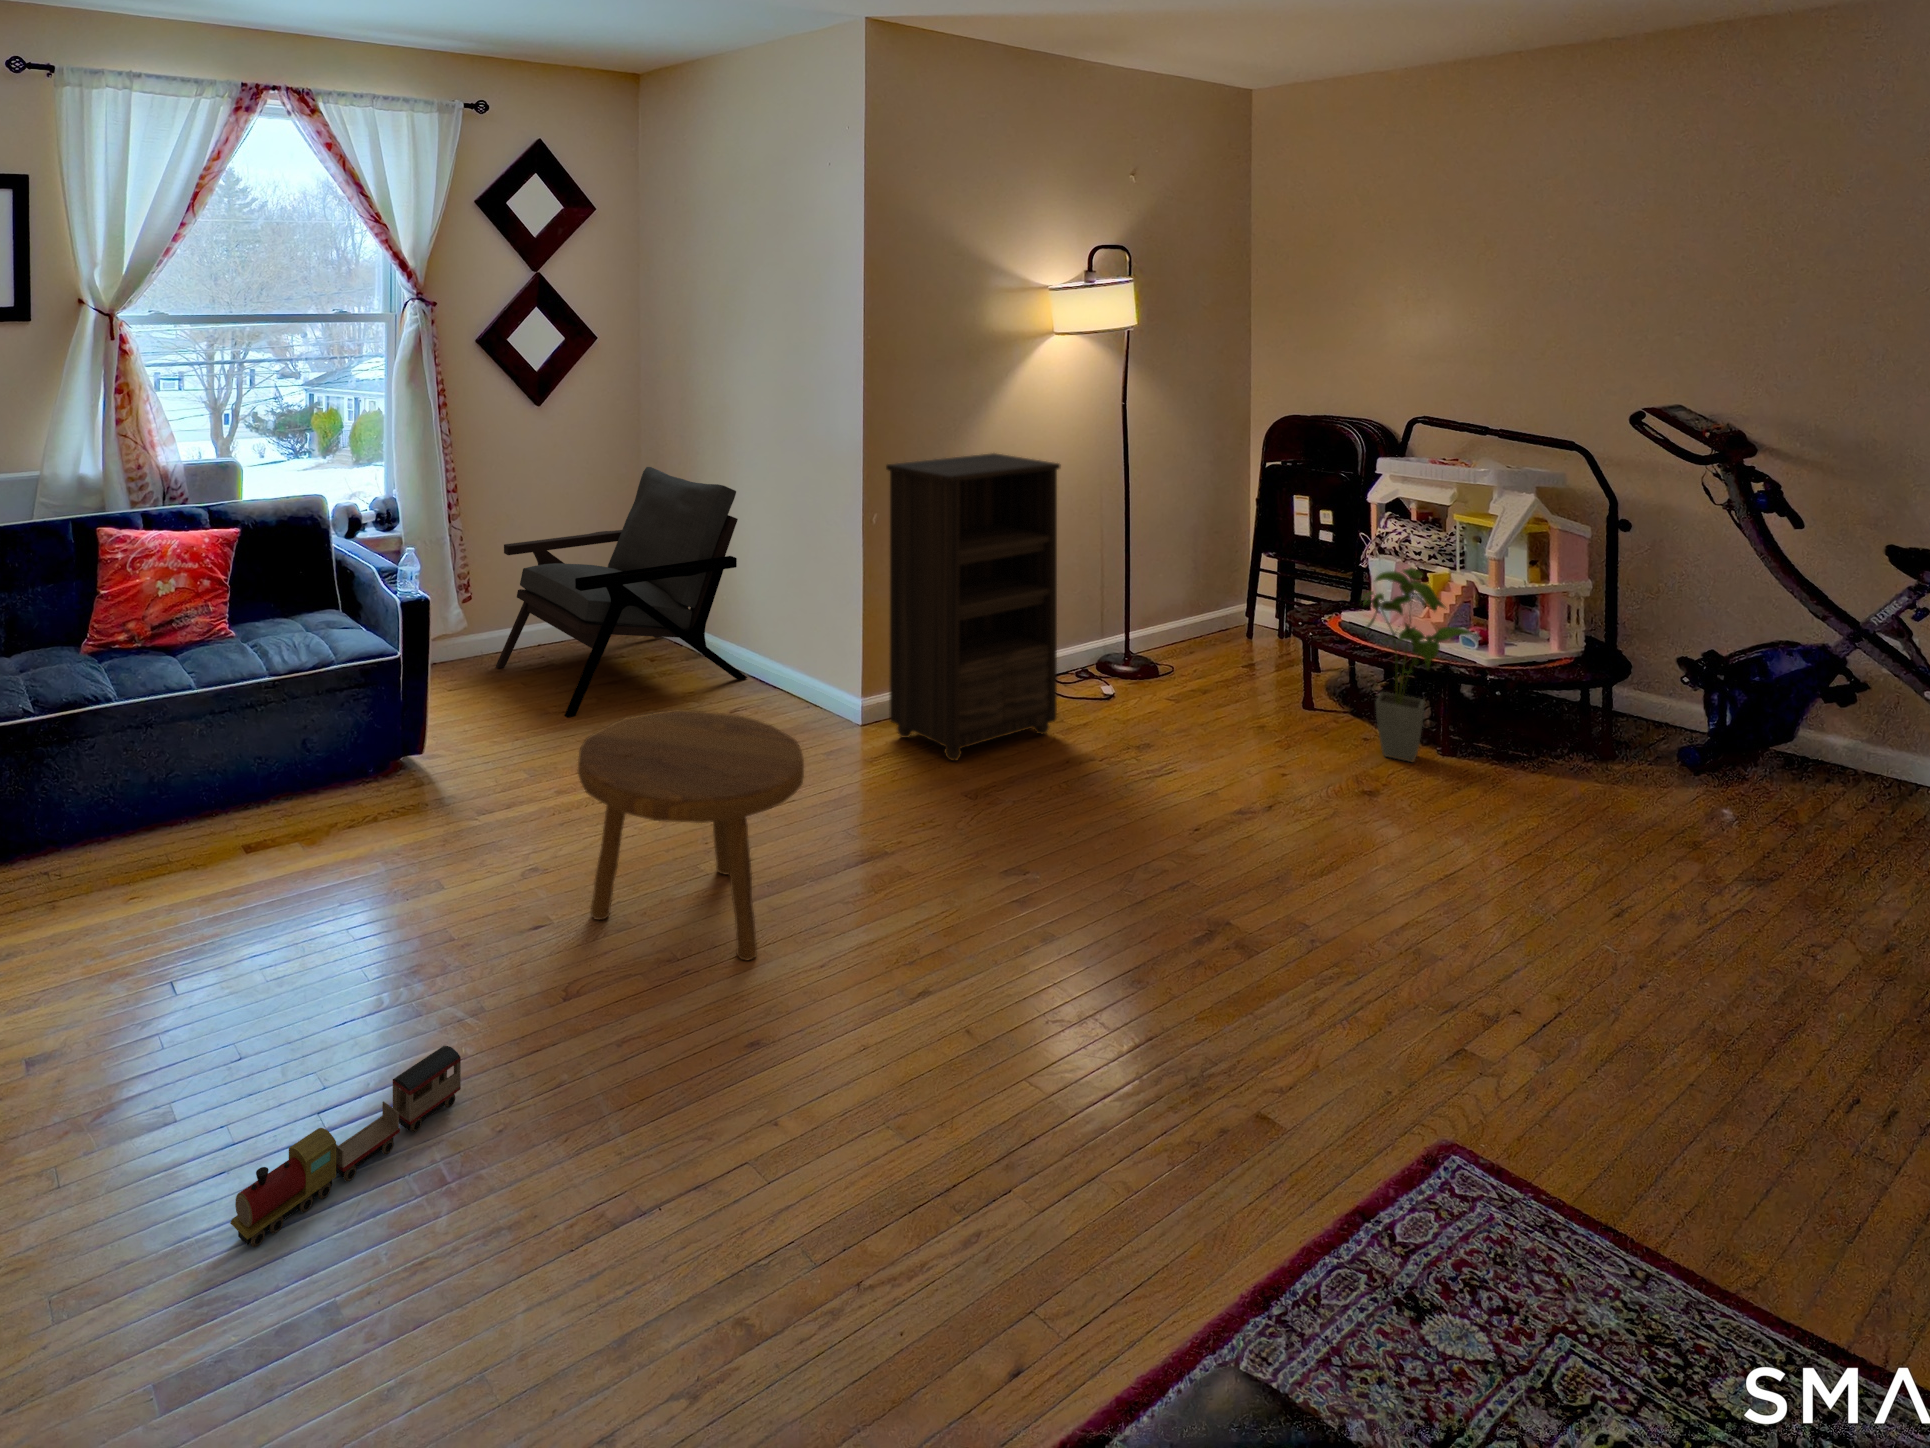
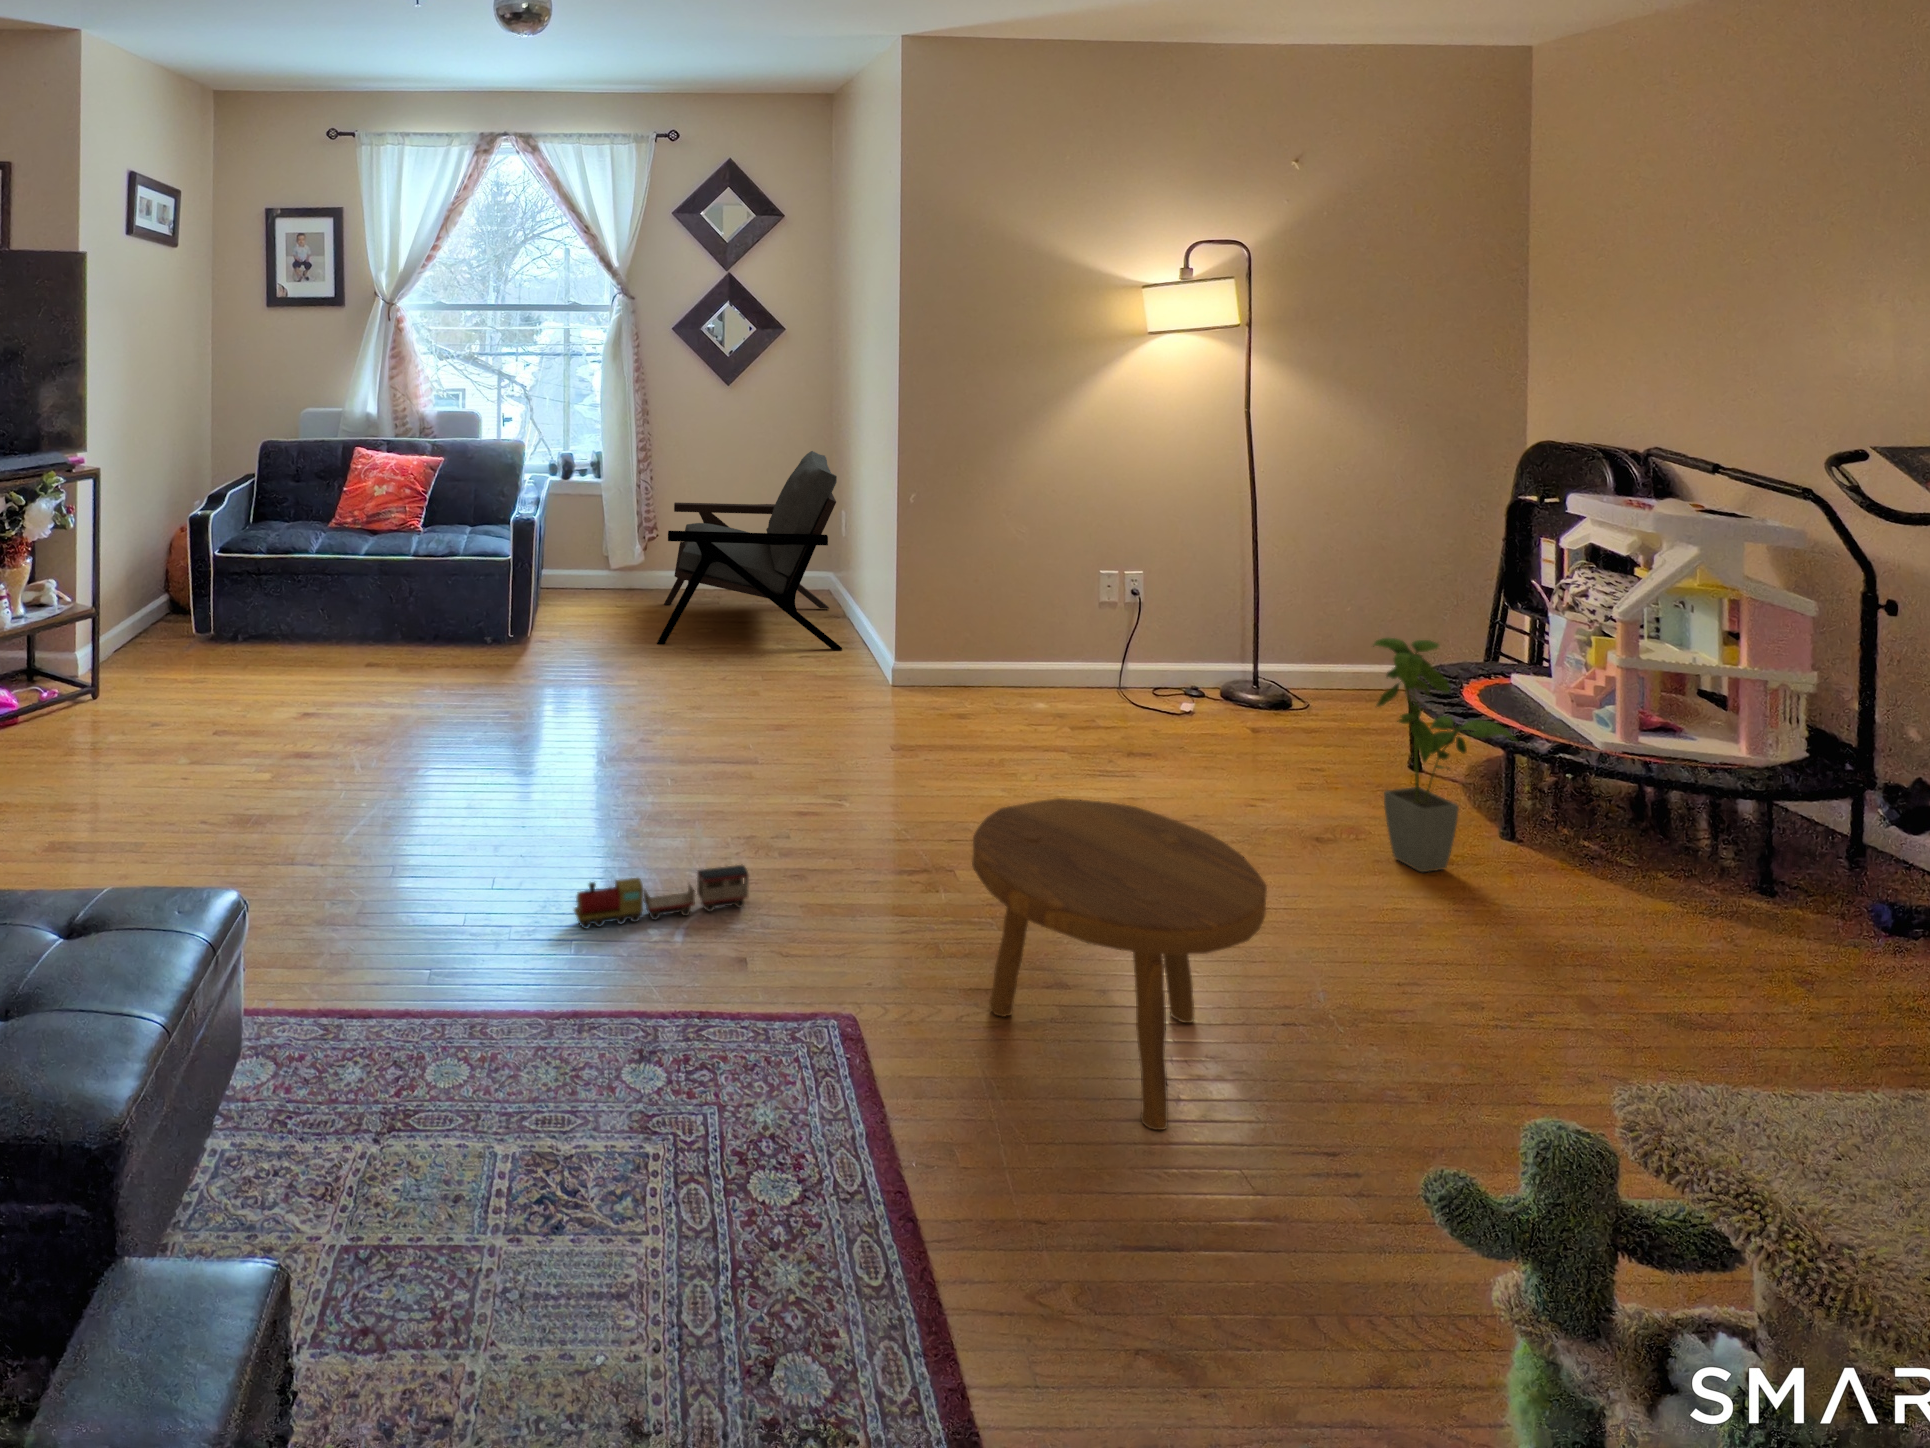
bookshelf: present [886,453,1061,761] -> none [880,458,1051,746]
footstool: present [578,710,804,960] -> present [972,798,1267,1130]
toy train: present [230,1046,461,1247] -> present [574,865,749,929]

